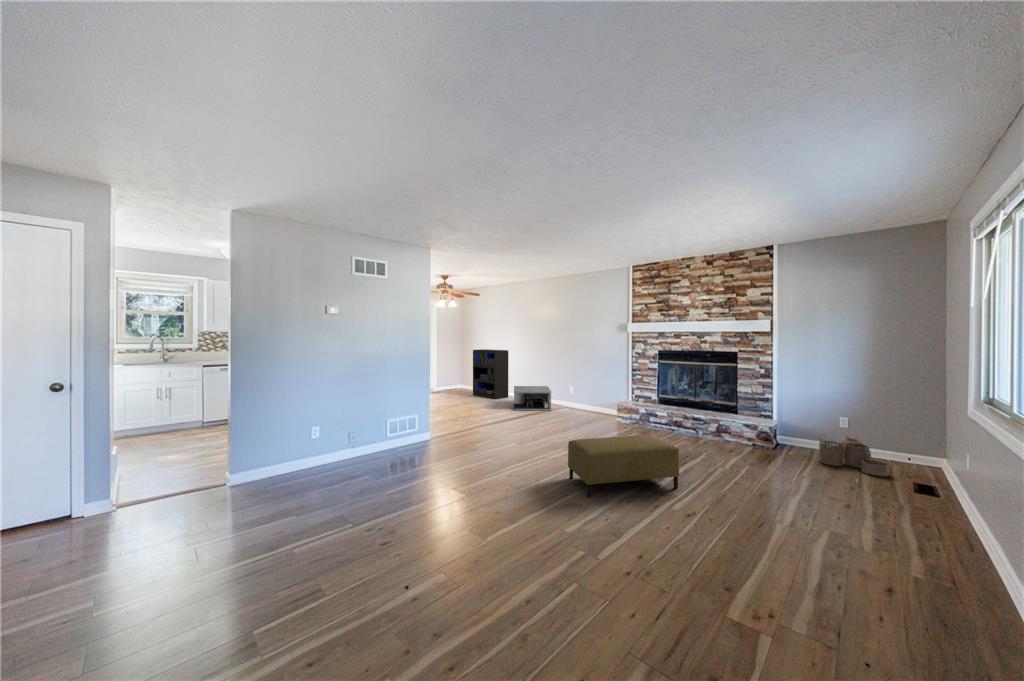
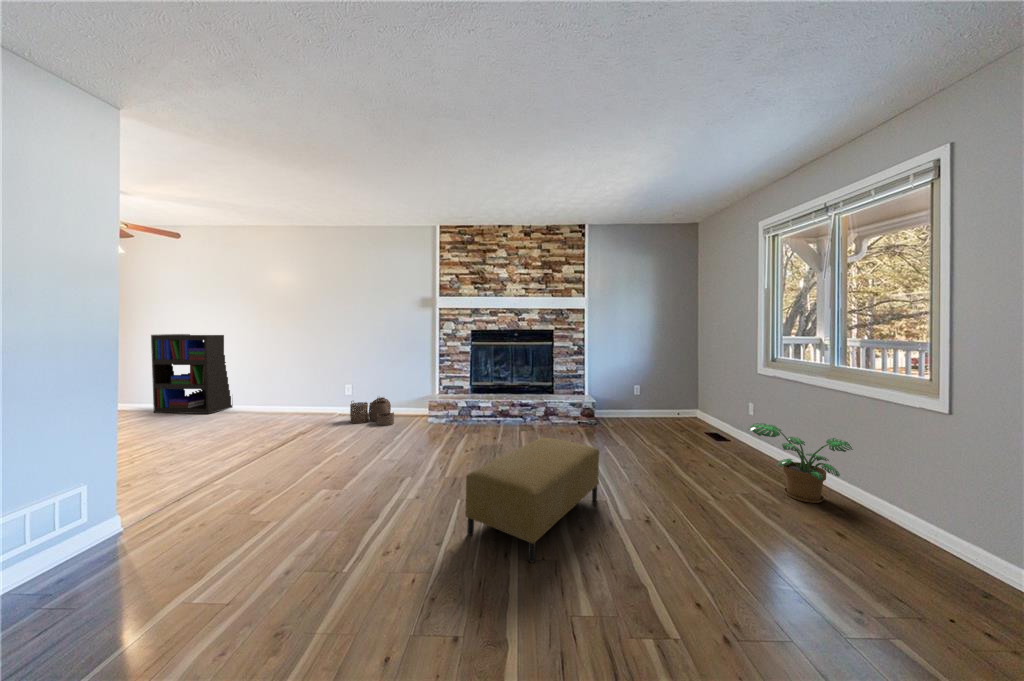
coffee table: present [514,386,551,411] -> none [251,384,325,429]
woven basket: present [819,438,889,477] -> present [350,397,394,425]
potted plant: none [874,462,993,557] -> present [748,423,853,503]

